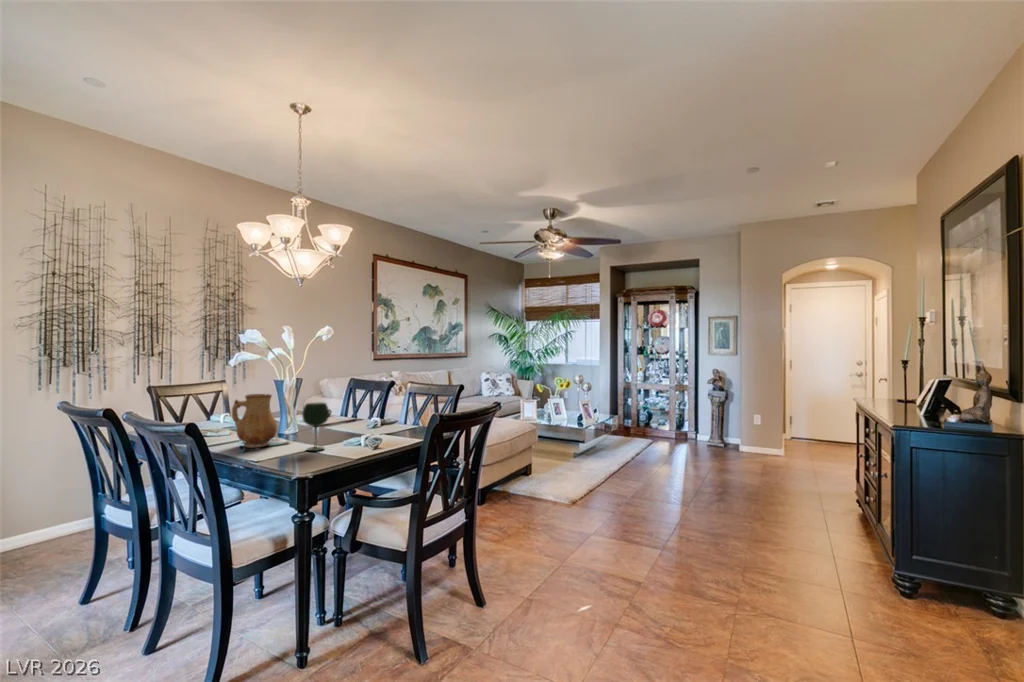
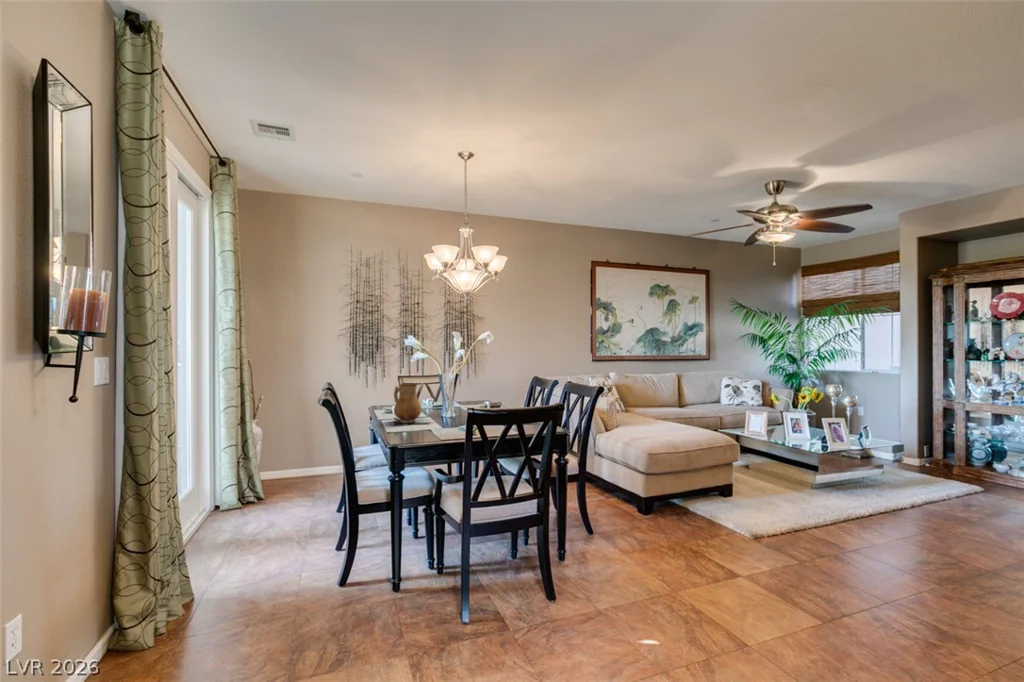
wine glass: present [302,402,329,451] -> none [422,392,442,430]

